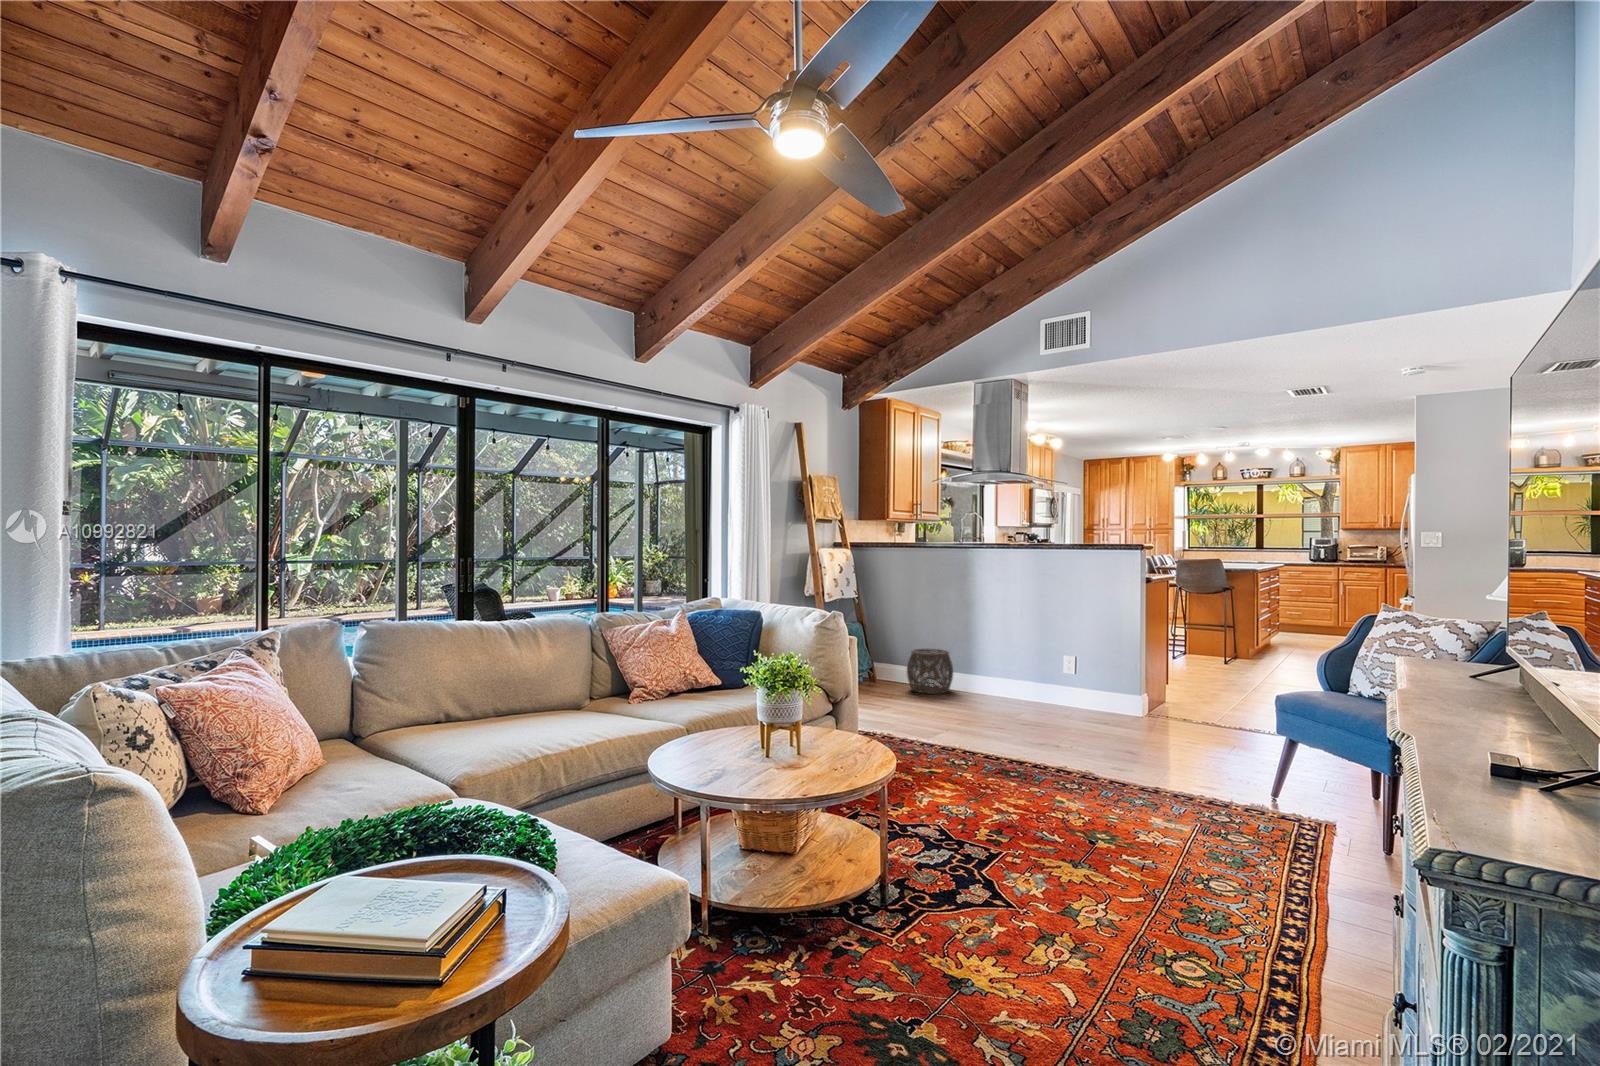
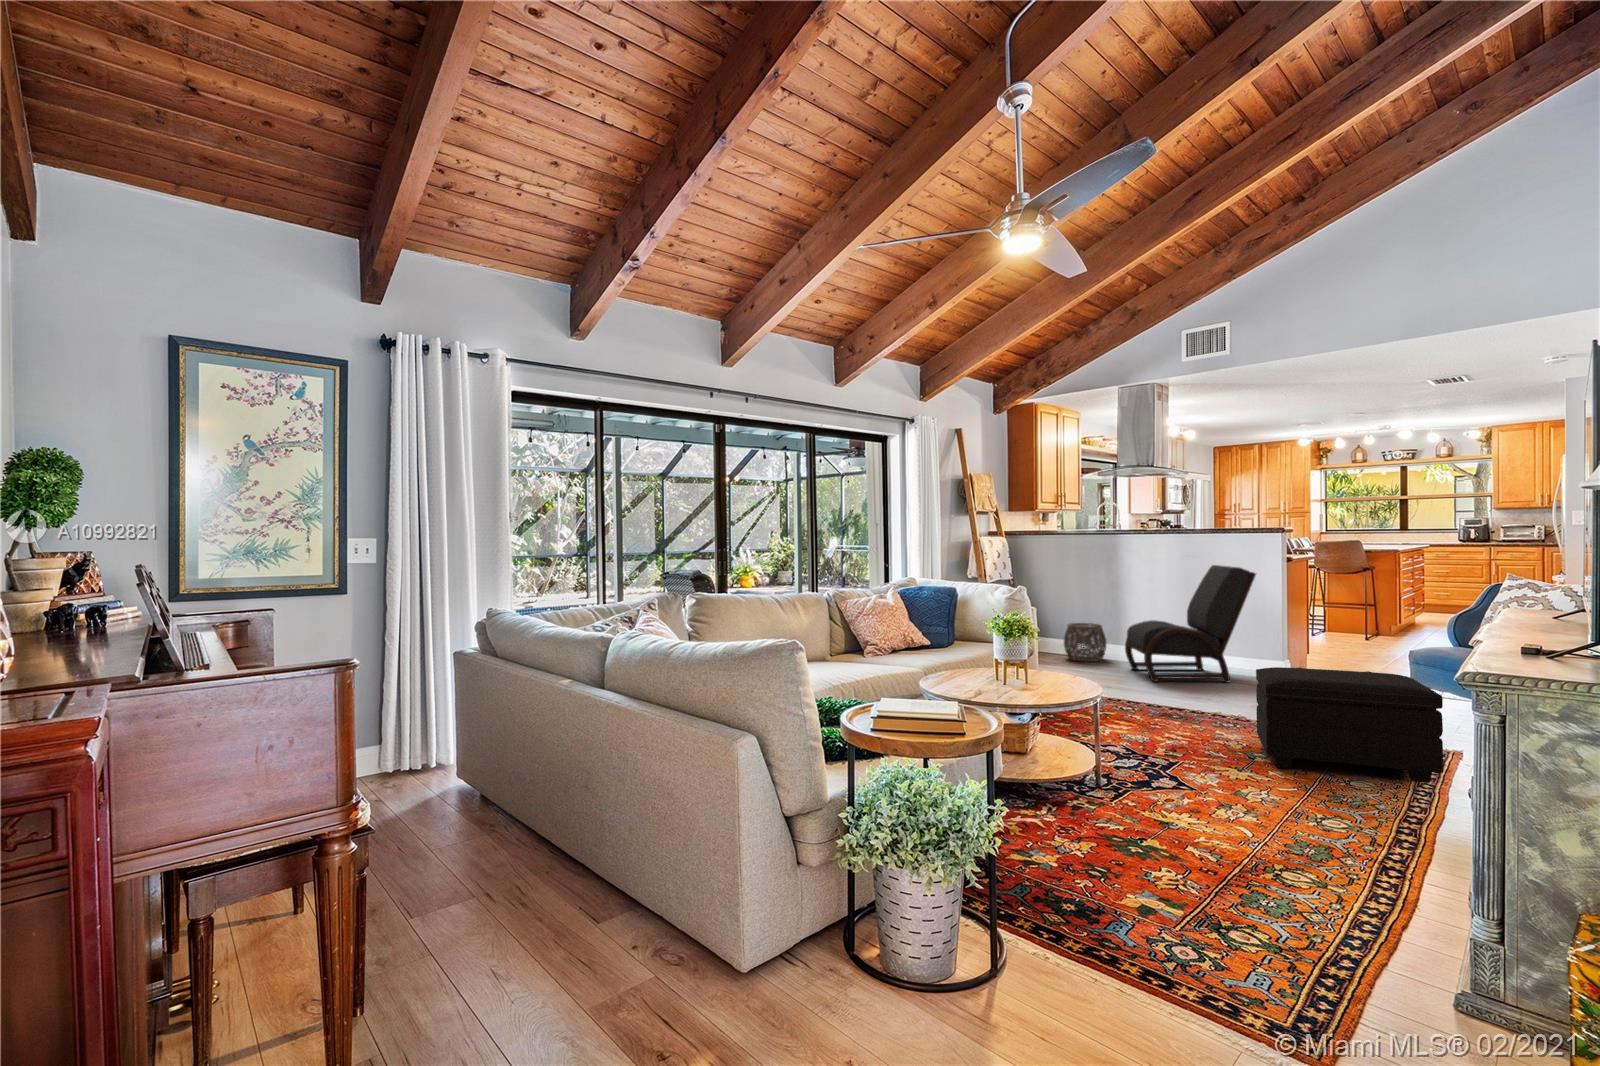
lounge chair: none [971,585,1112,723] -> present [1125,565,1256,683]
footstool: none [1101,722,1321,880] -> present [1256,667,1443,783]

